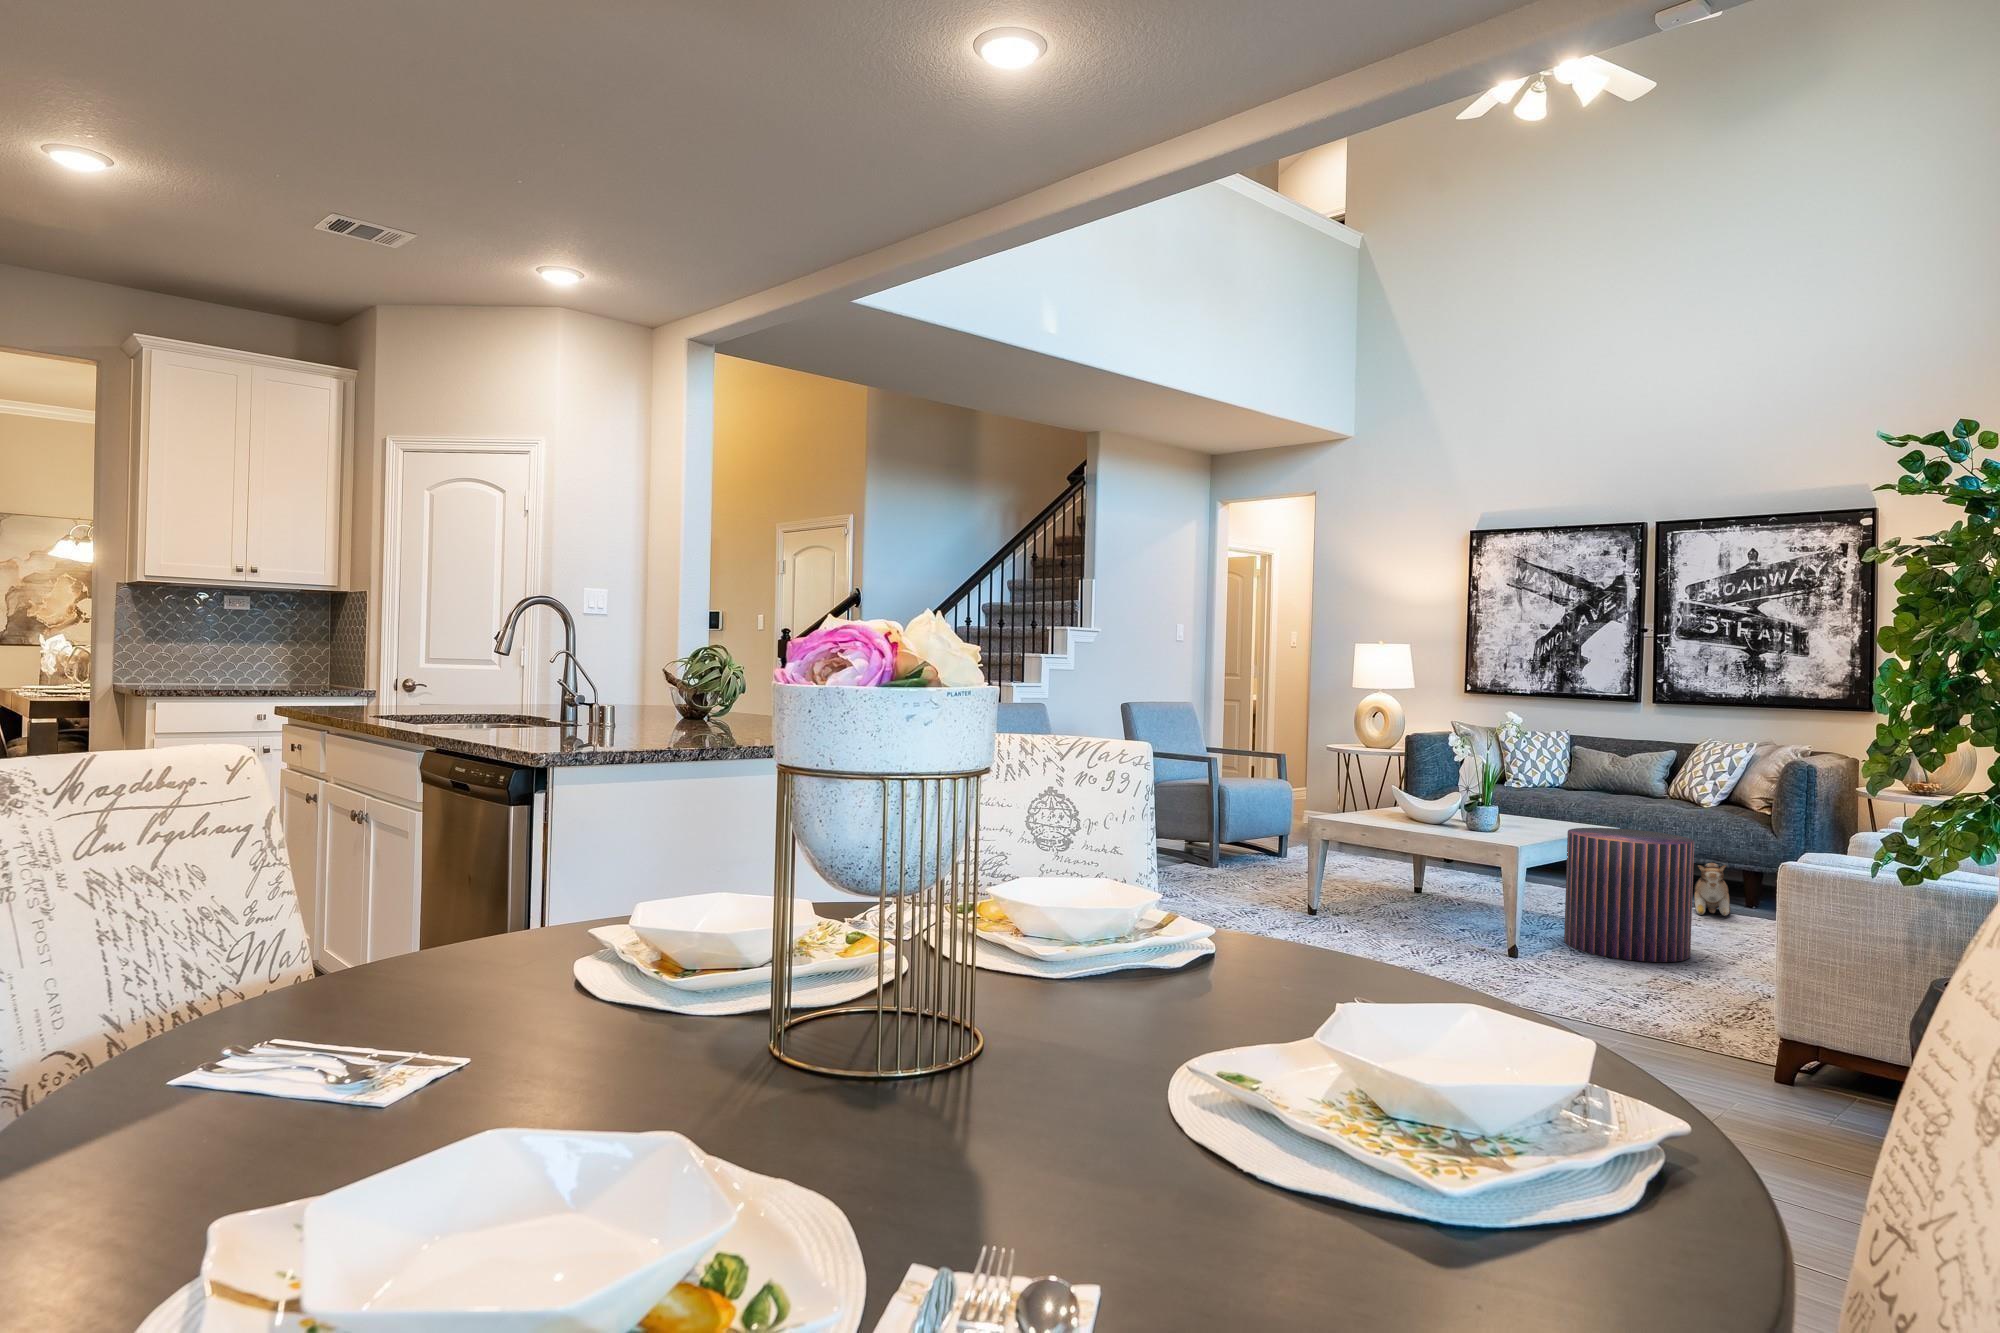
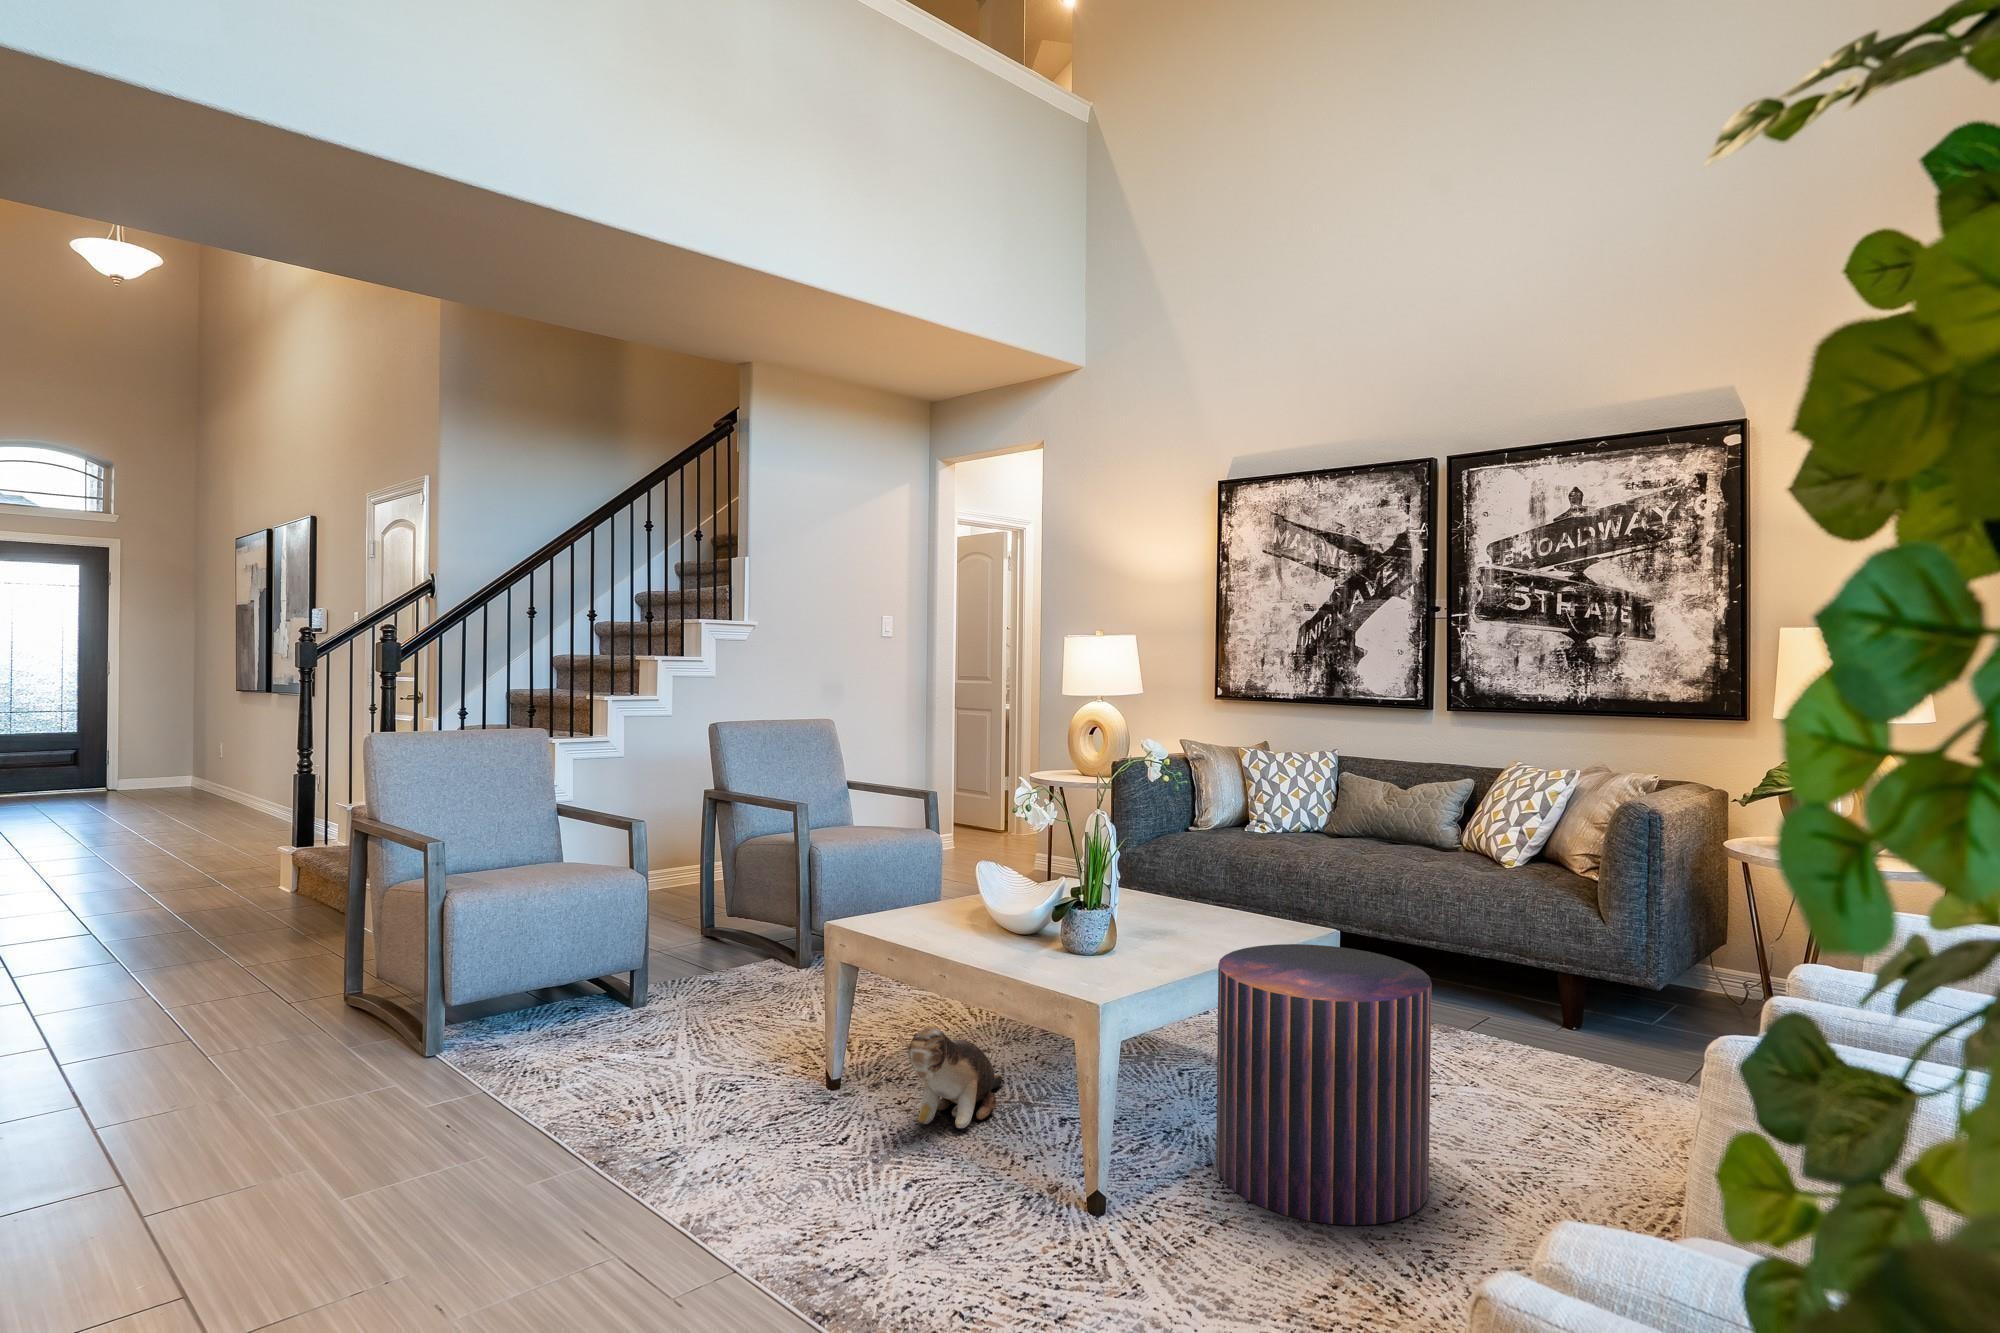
plush toy: present [1694,863,1730,916] -> present [898,1027,1003,1128]

